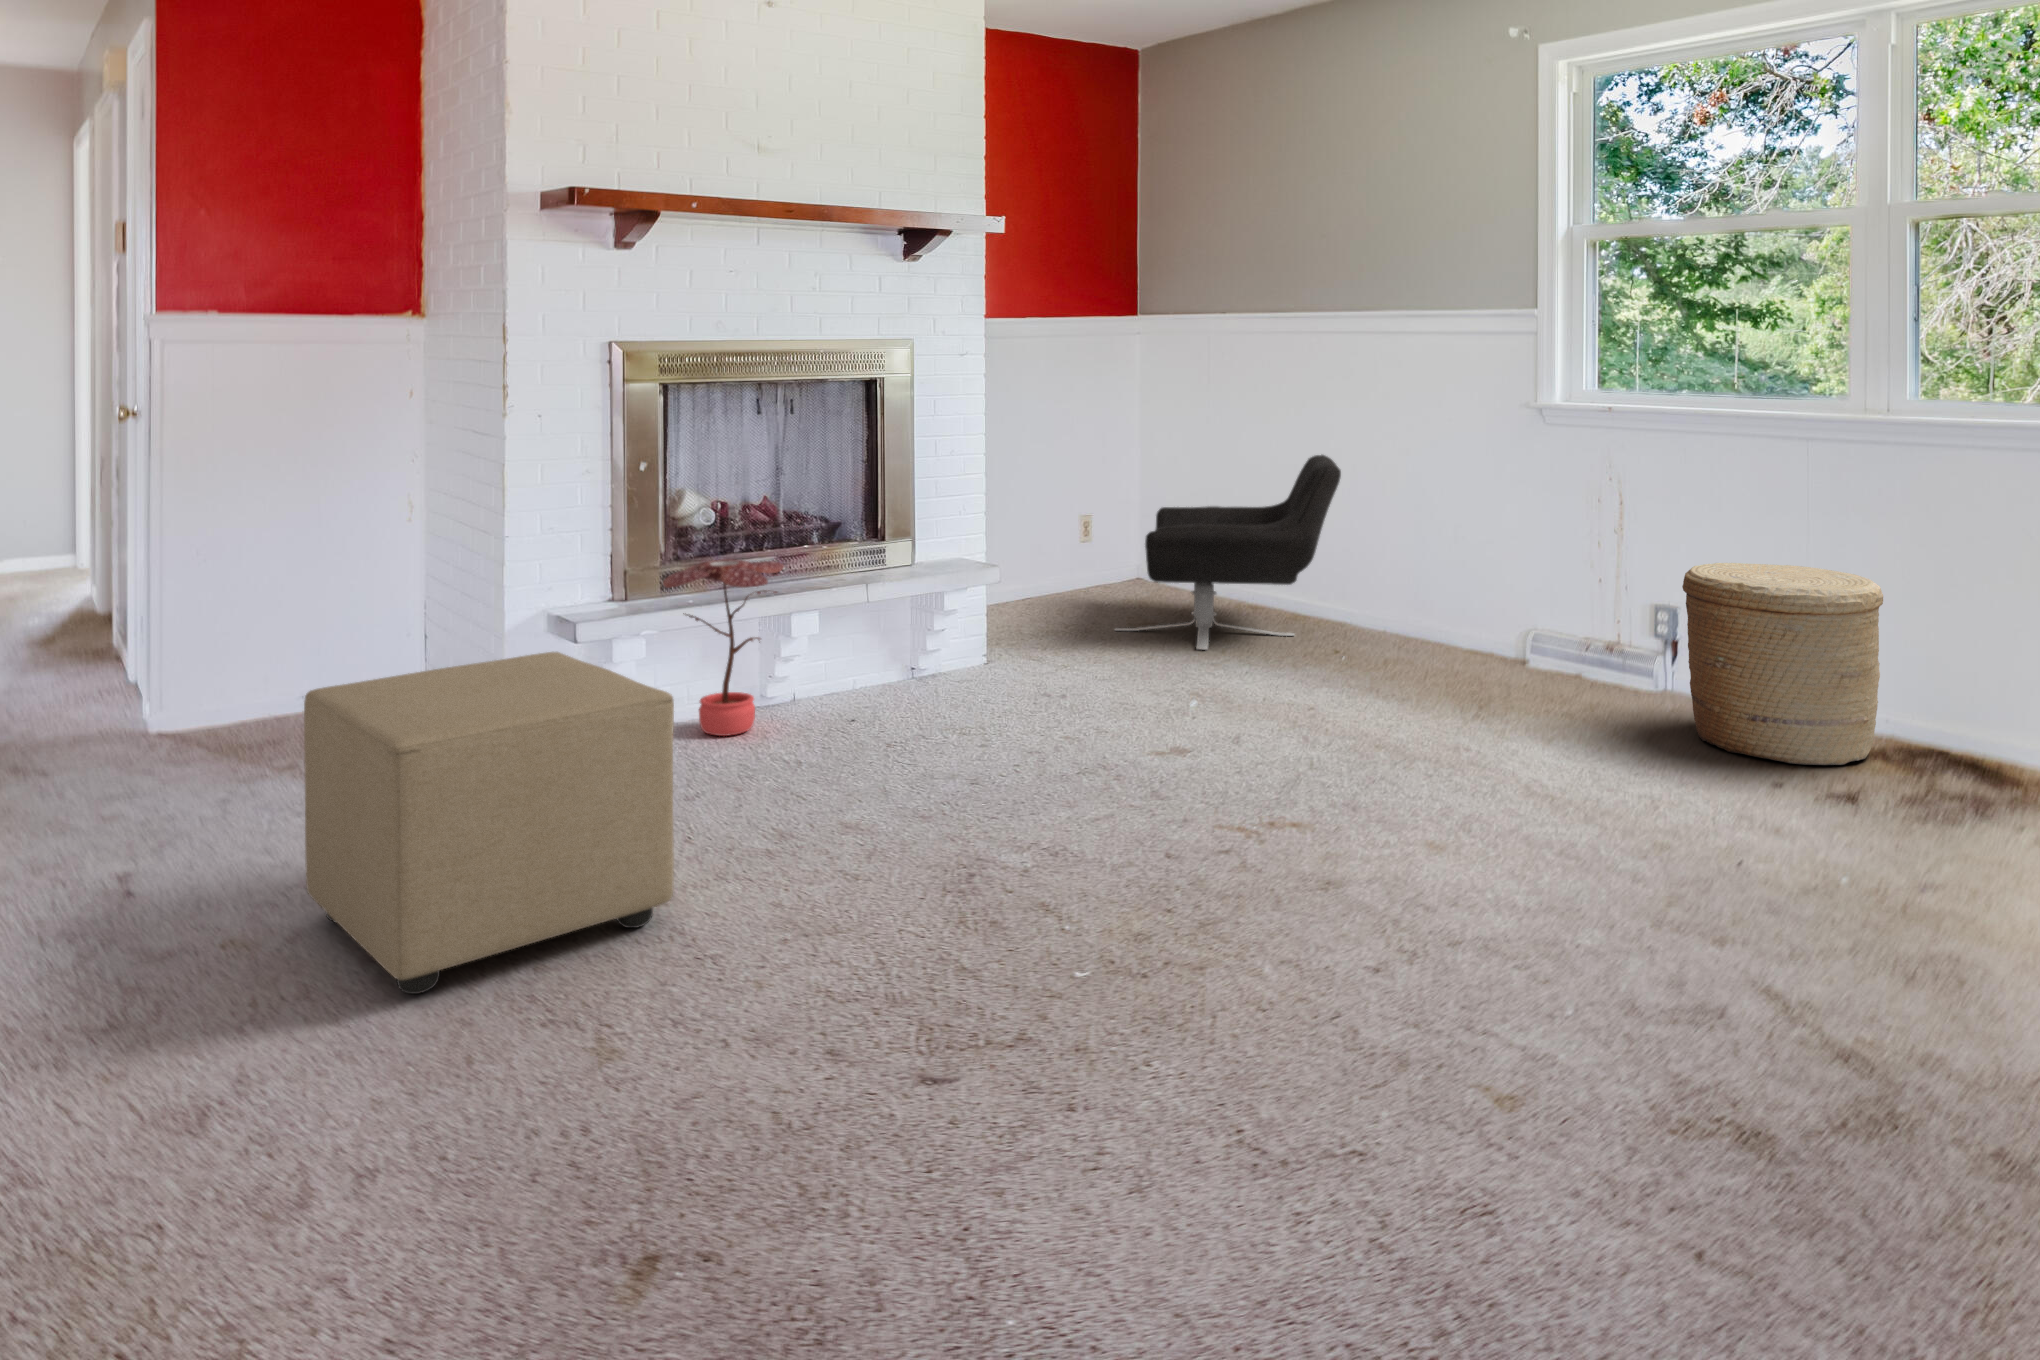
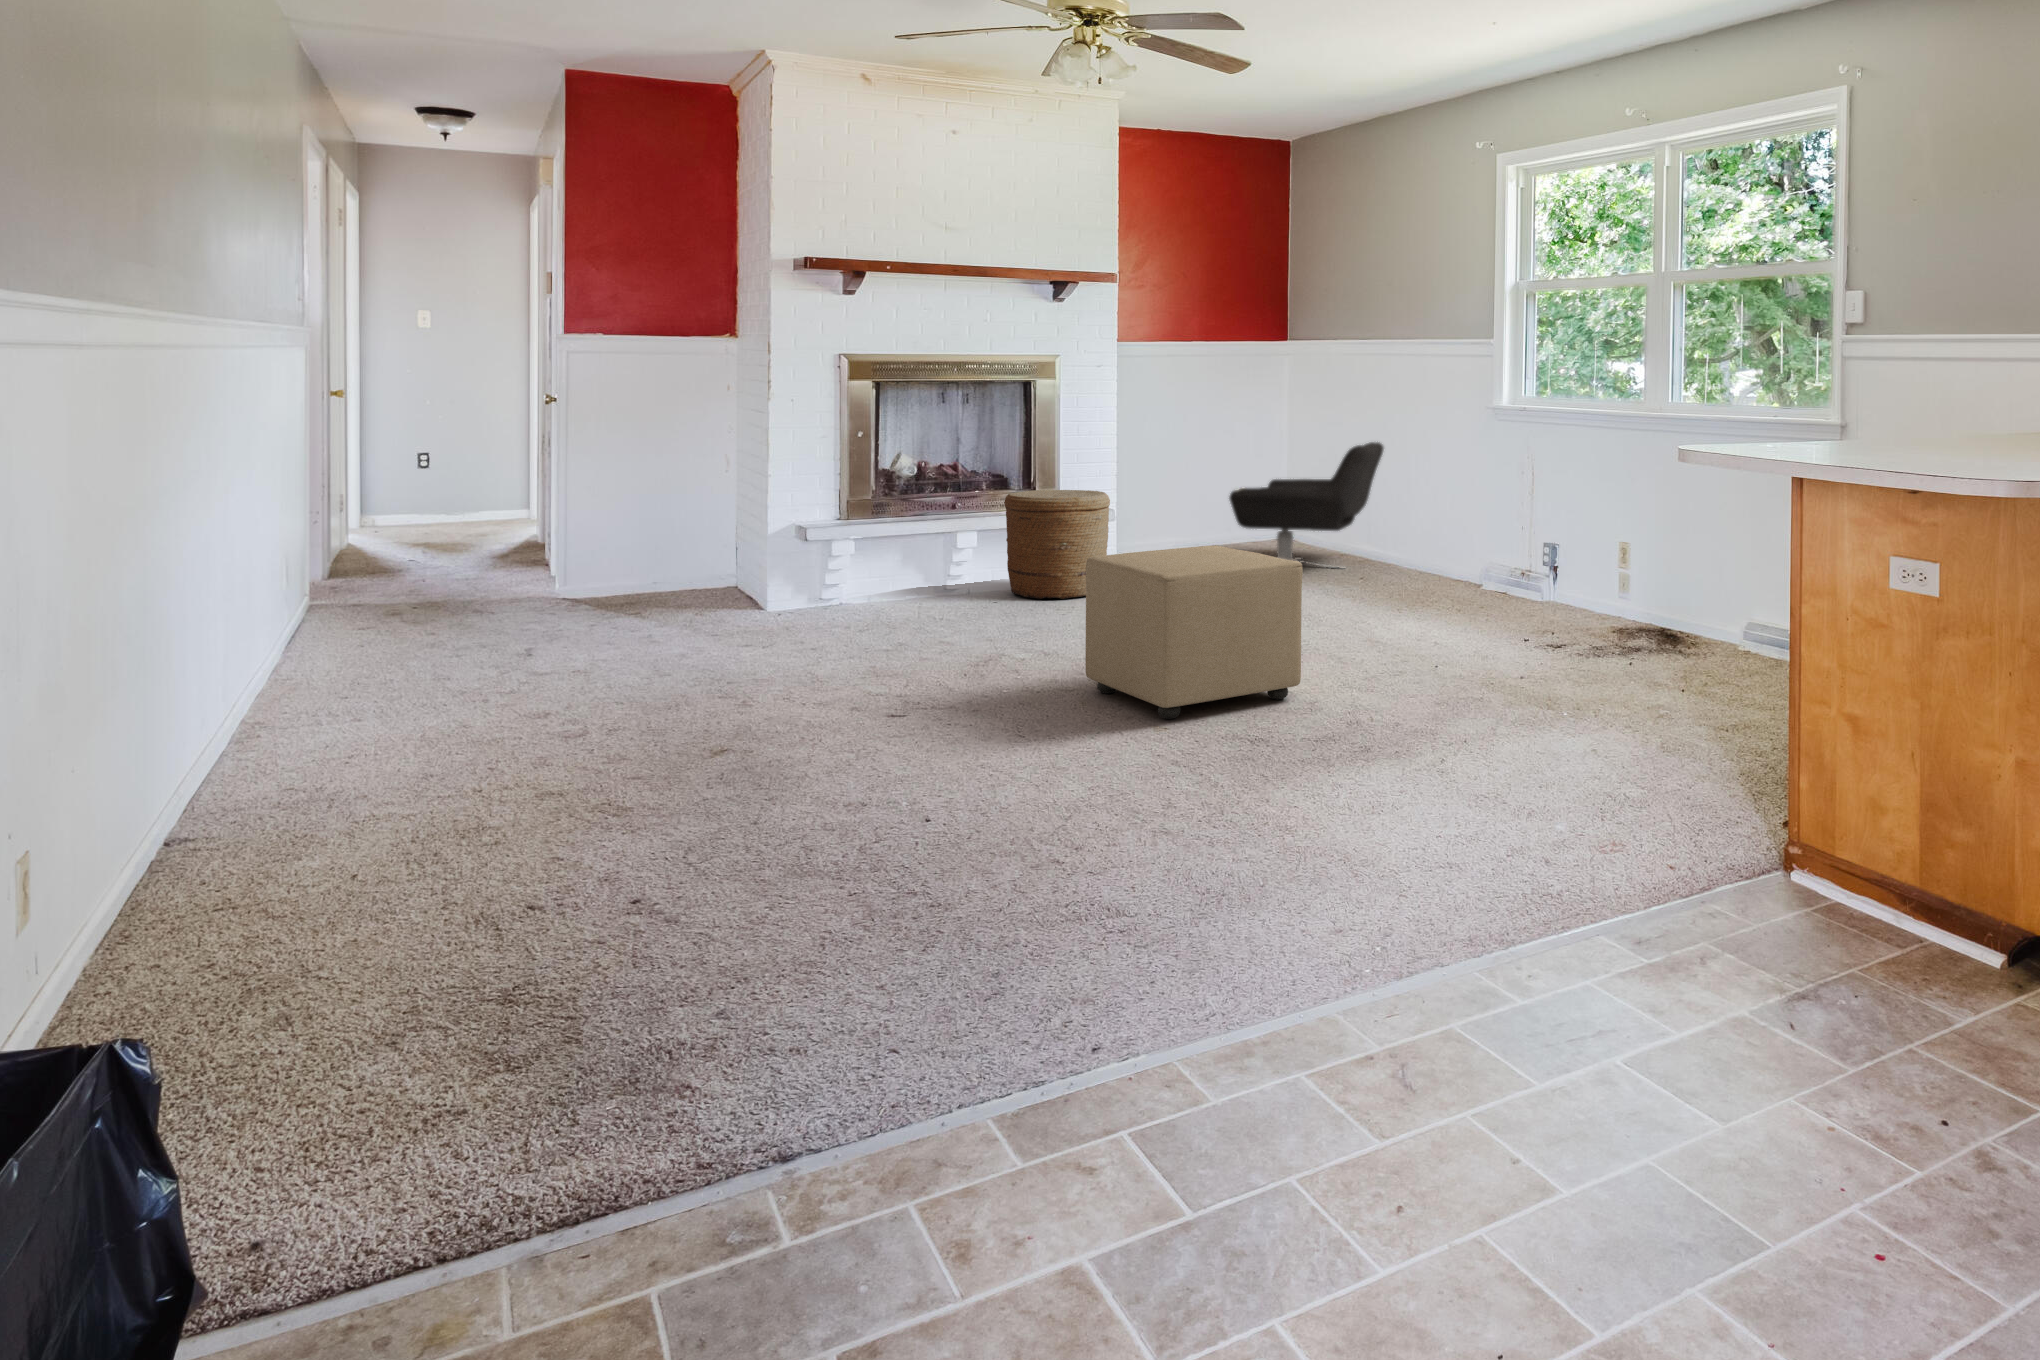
potted plant: present [663,559,784,736] -> none [865,496,950,607]
woven basket: present [1682,563,1883,765] -> present [1005,490,1110,599]
ottoman: present [304,652,674,994] -> present [1085,545,1303,719]

